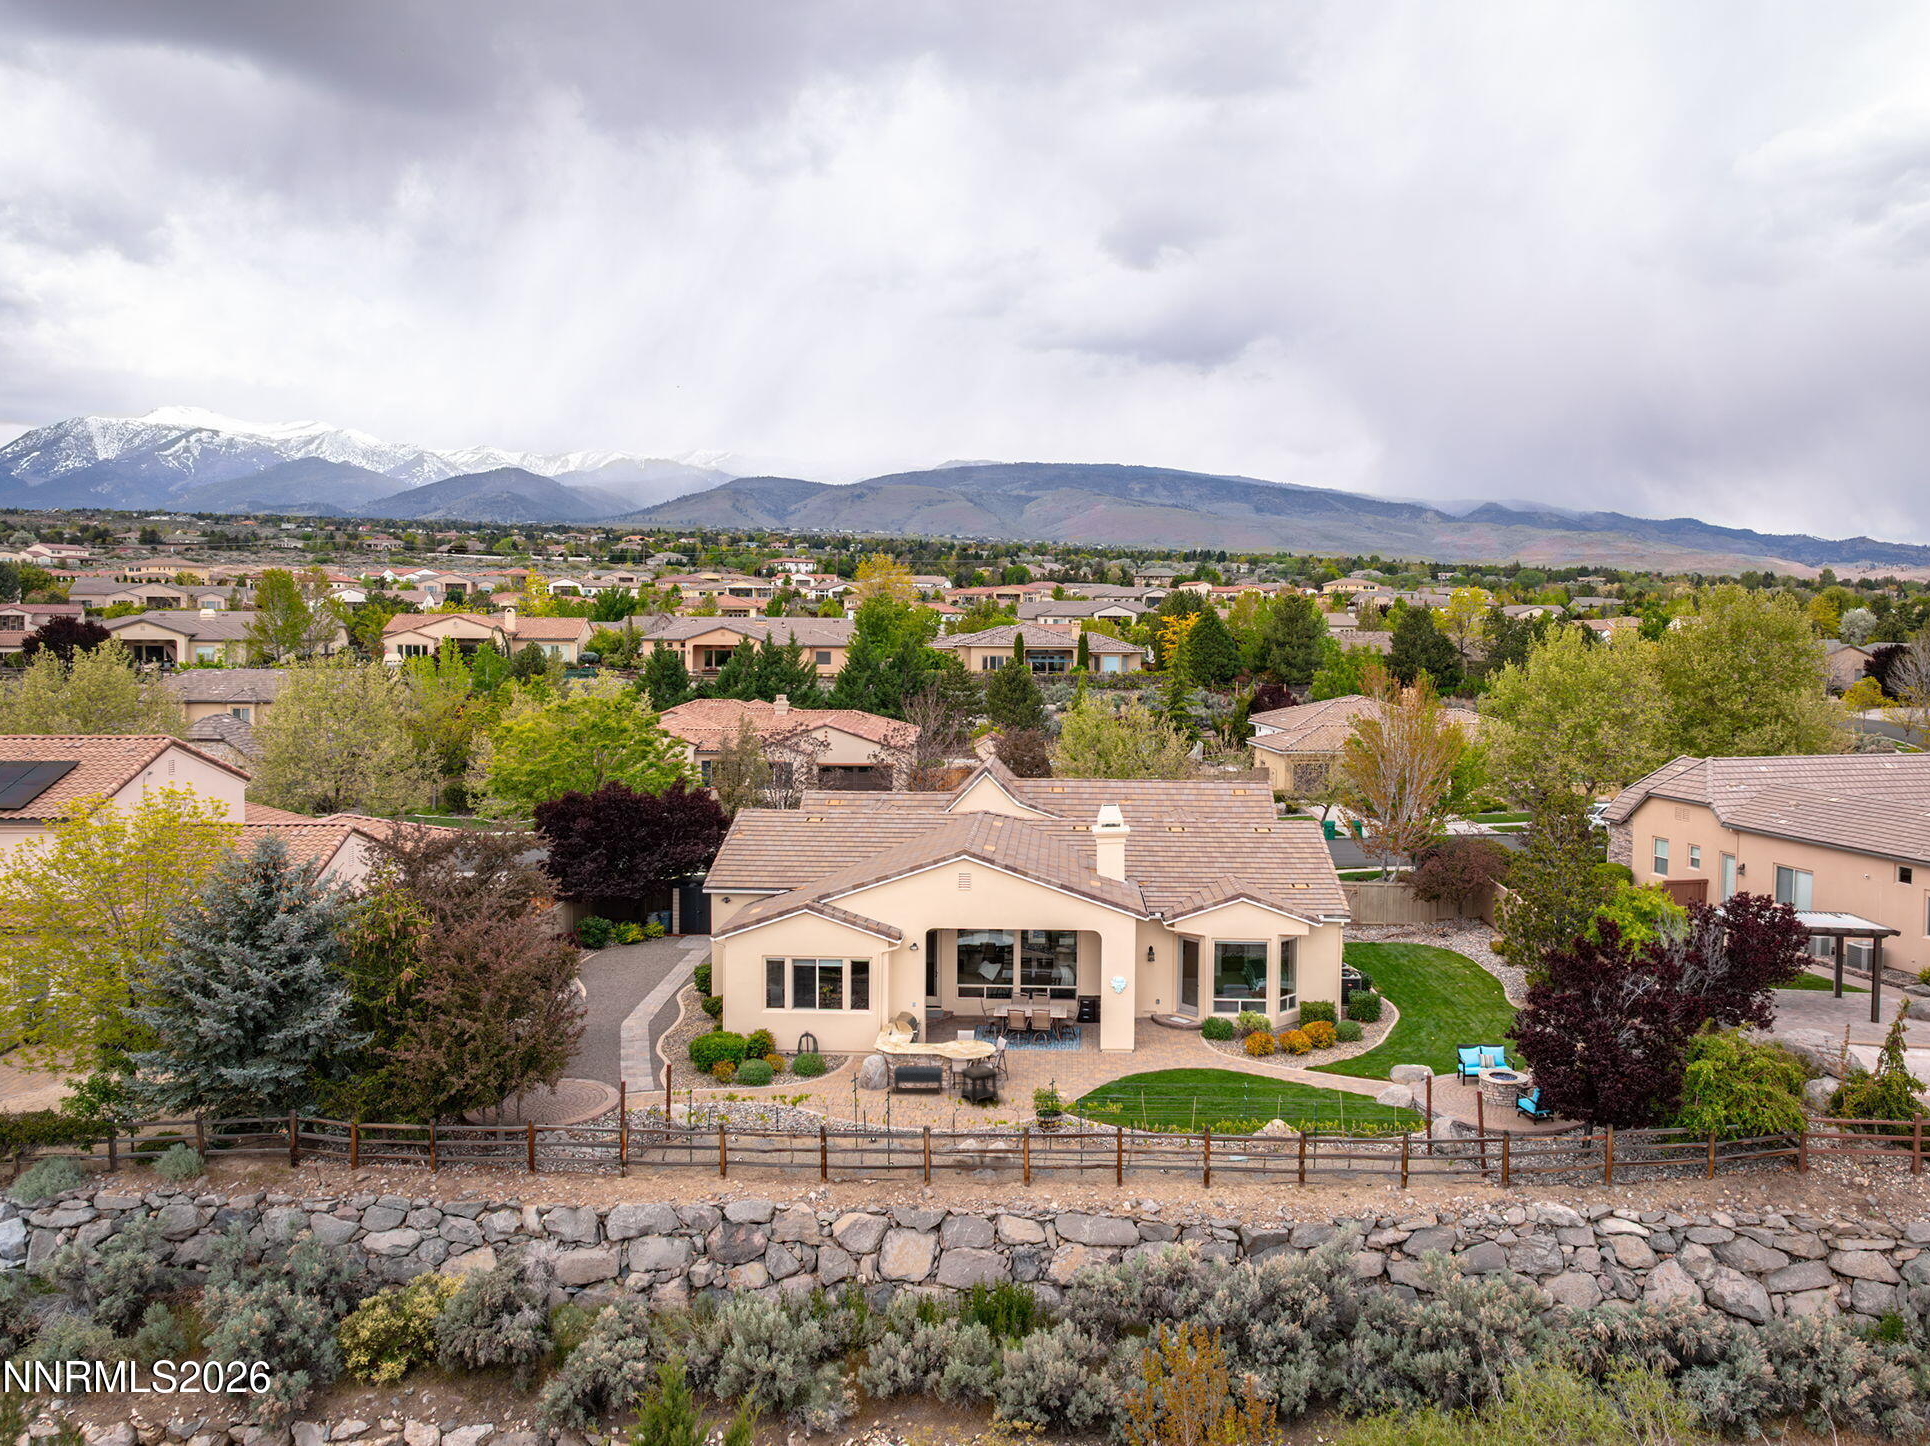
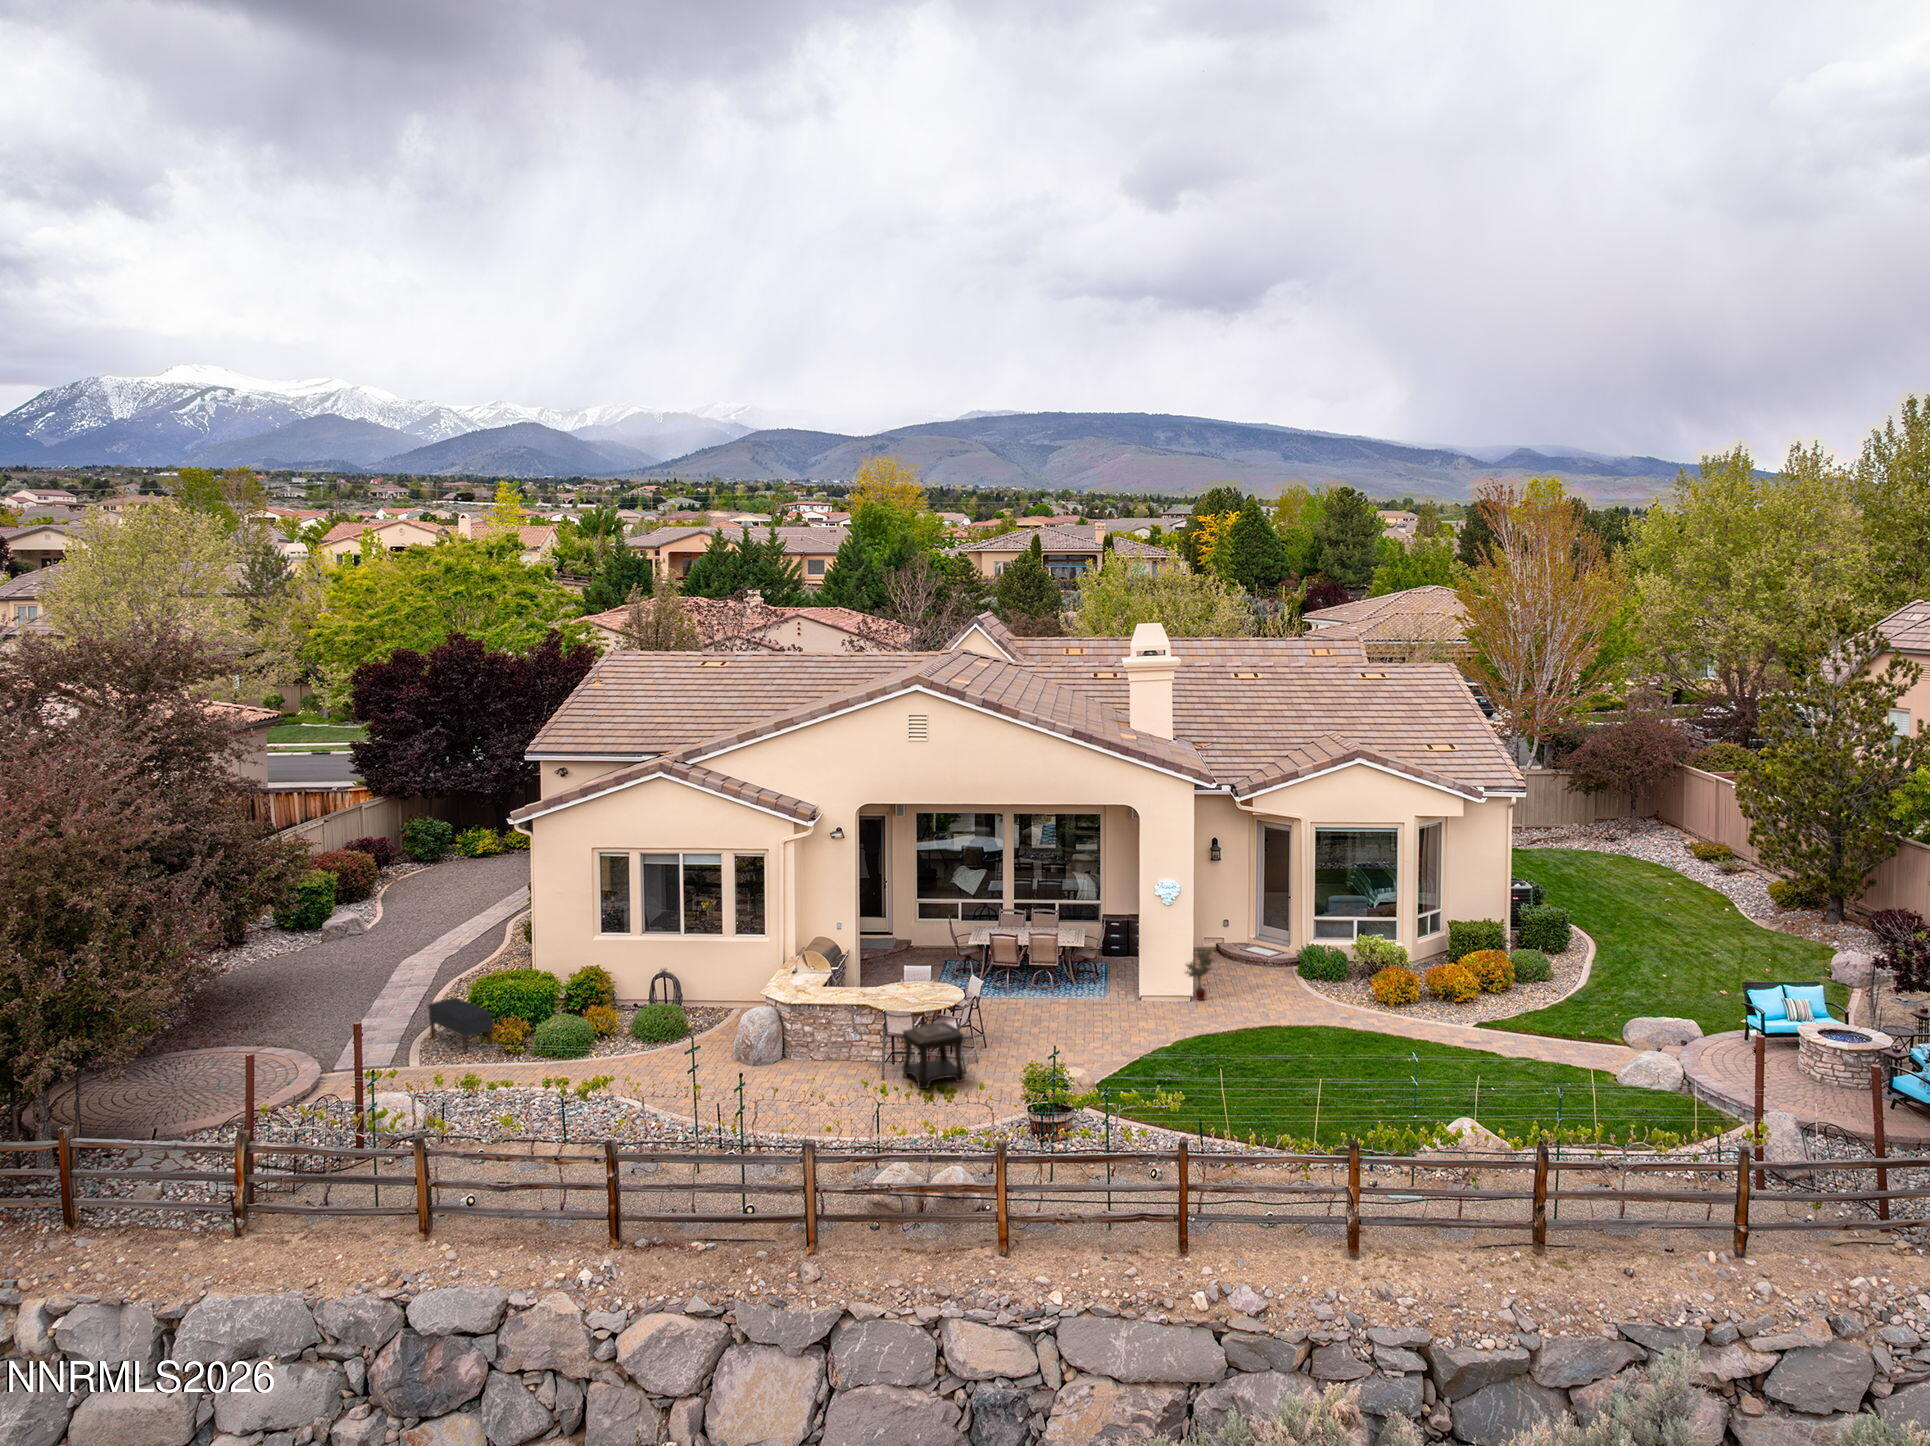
potted tree: none [1128,1017,1148,1052] -> present [1186,948,1213,1000]
bench: present [894,1066,943,1092] -> present [428,998,492,1053]

